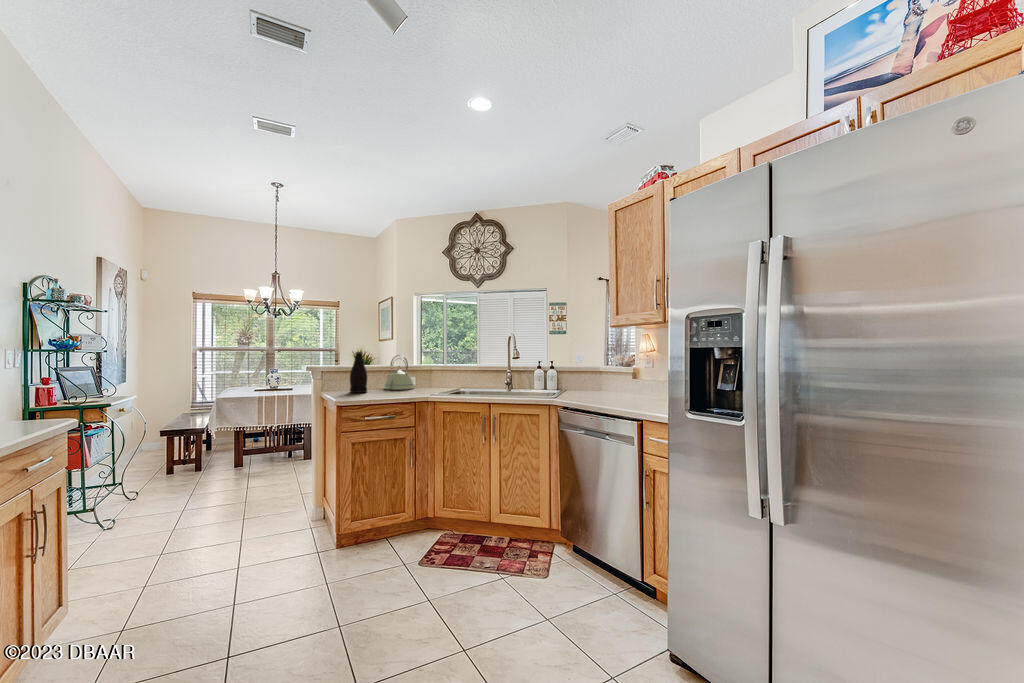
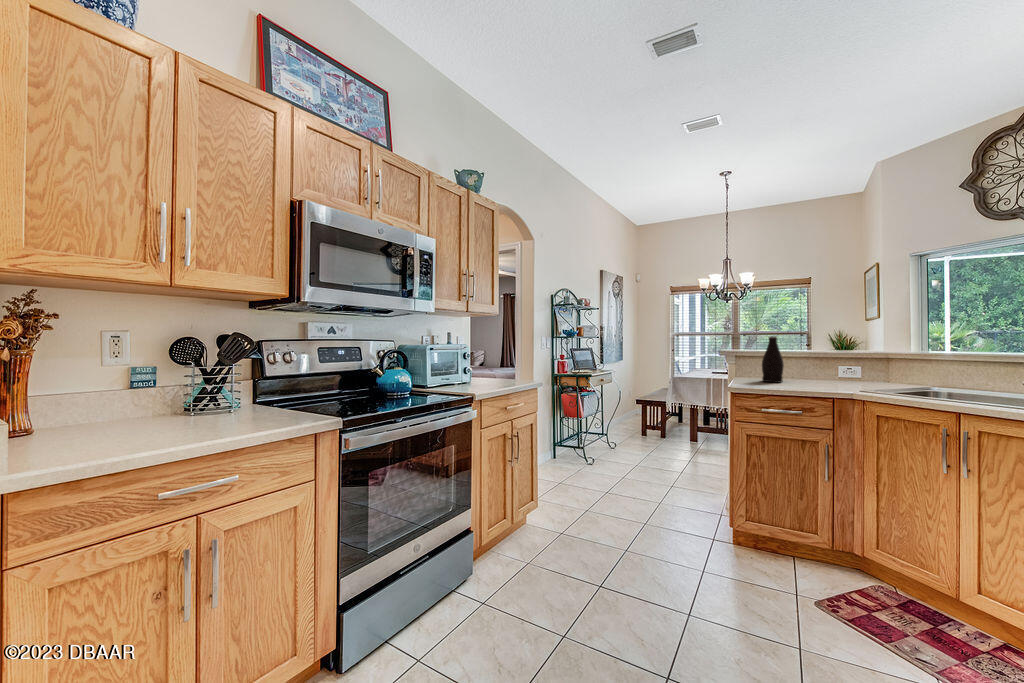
kettle: present [384,355,414,390] -> none [811,340,856,384]

